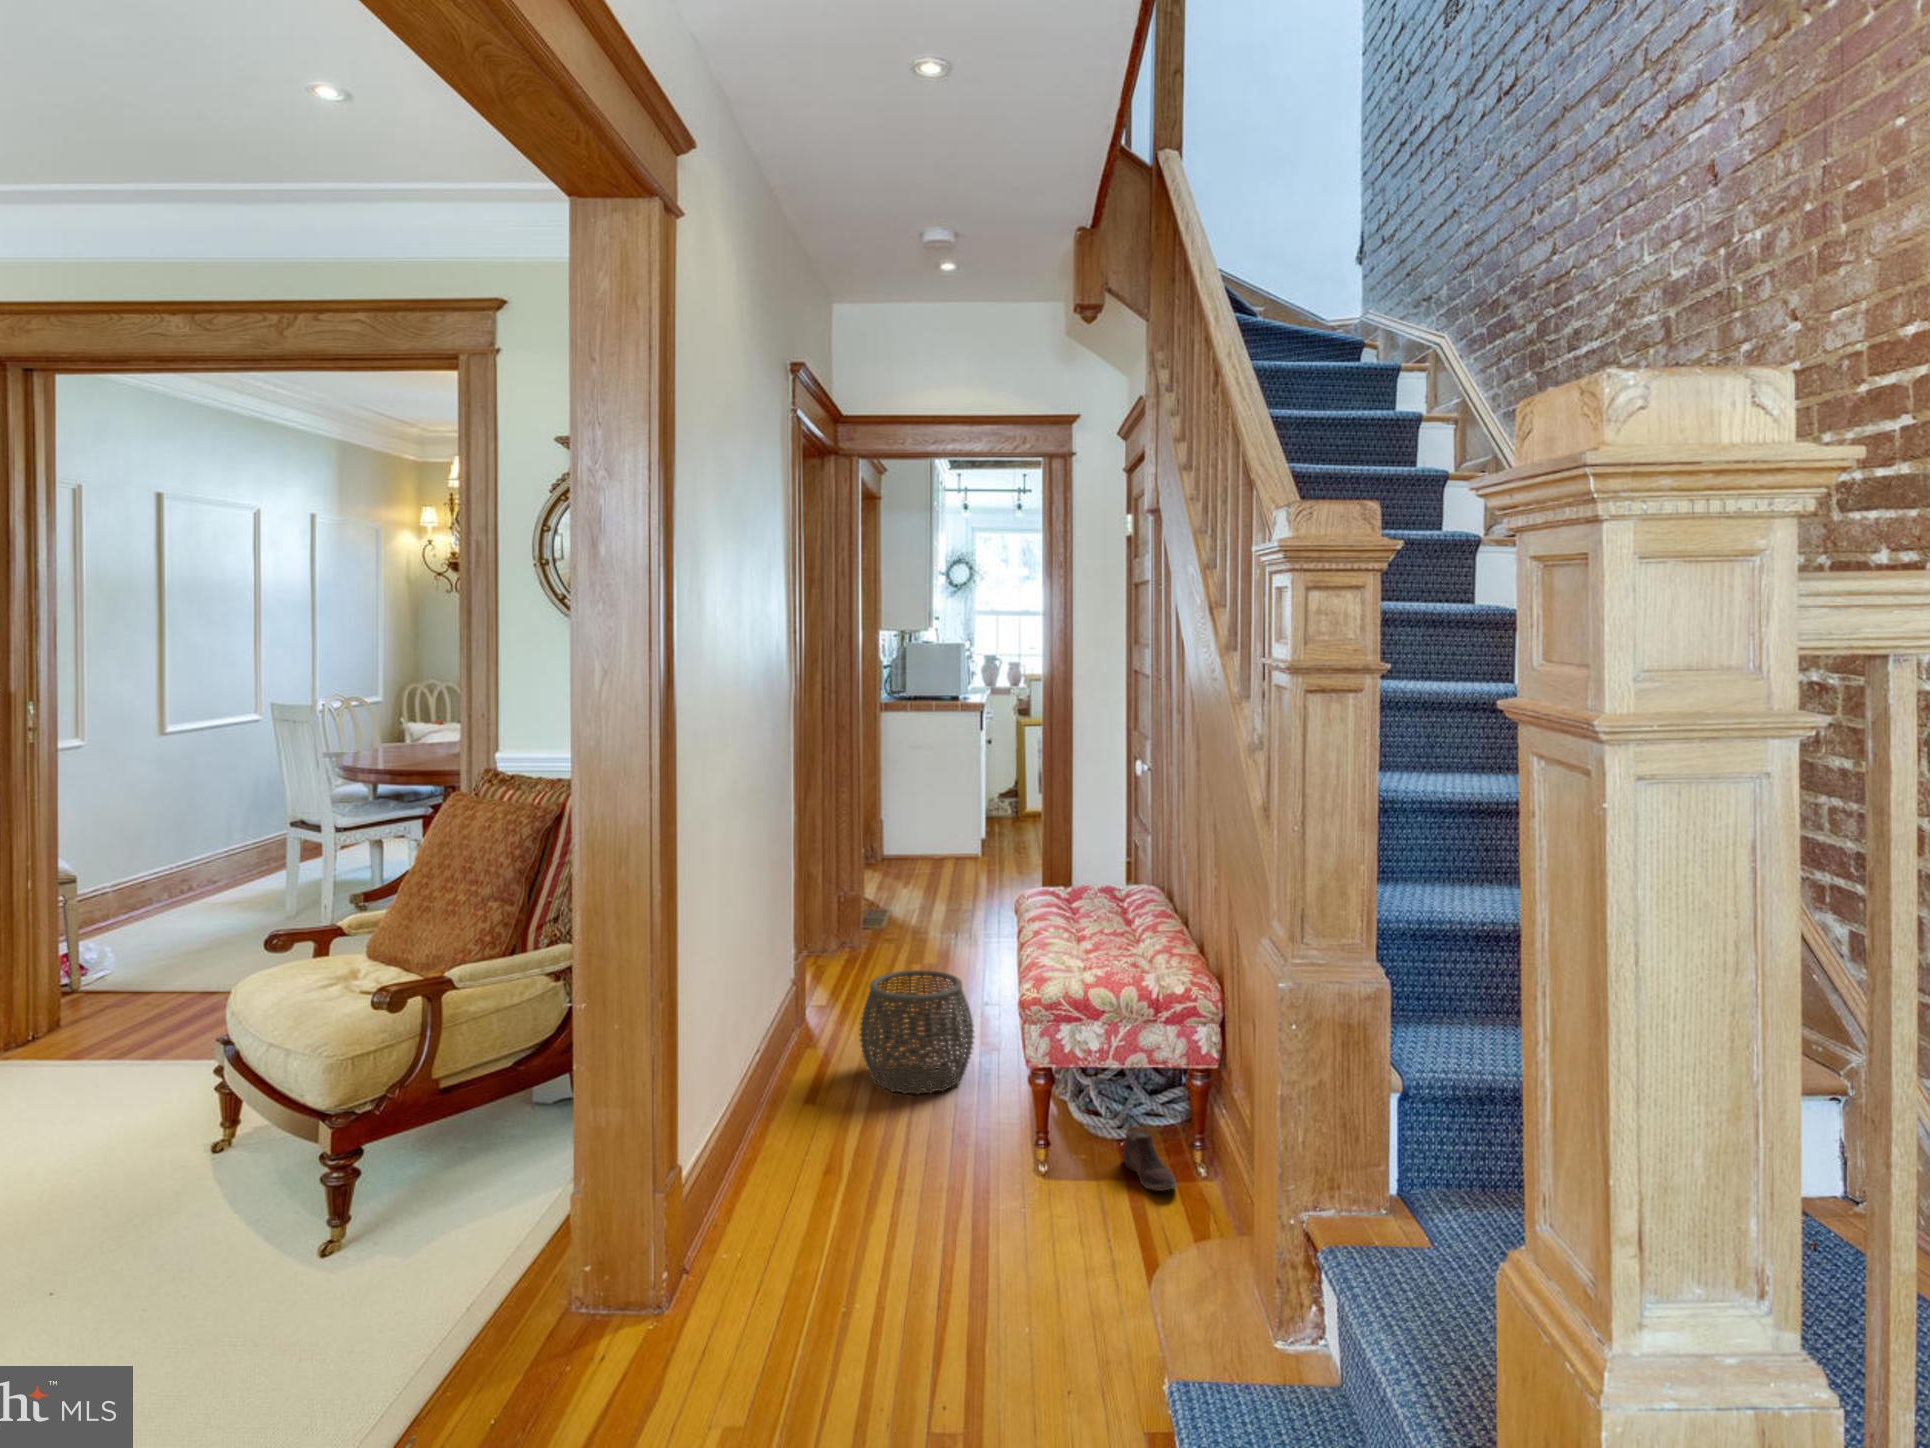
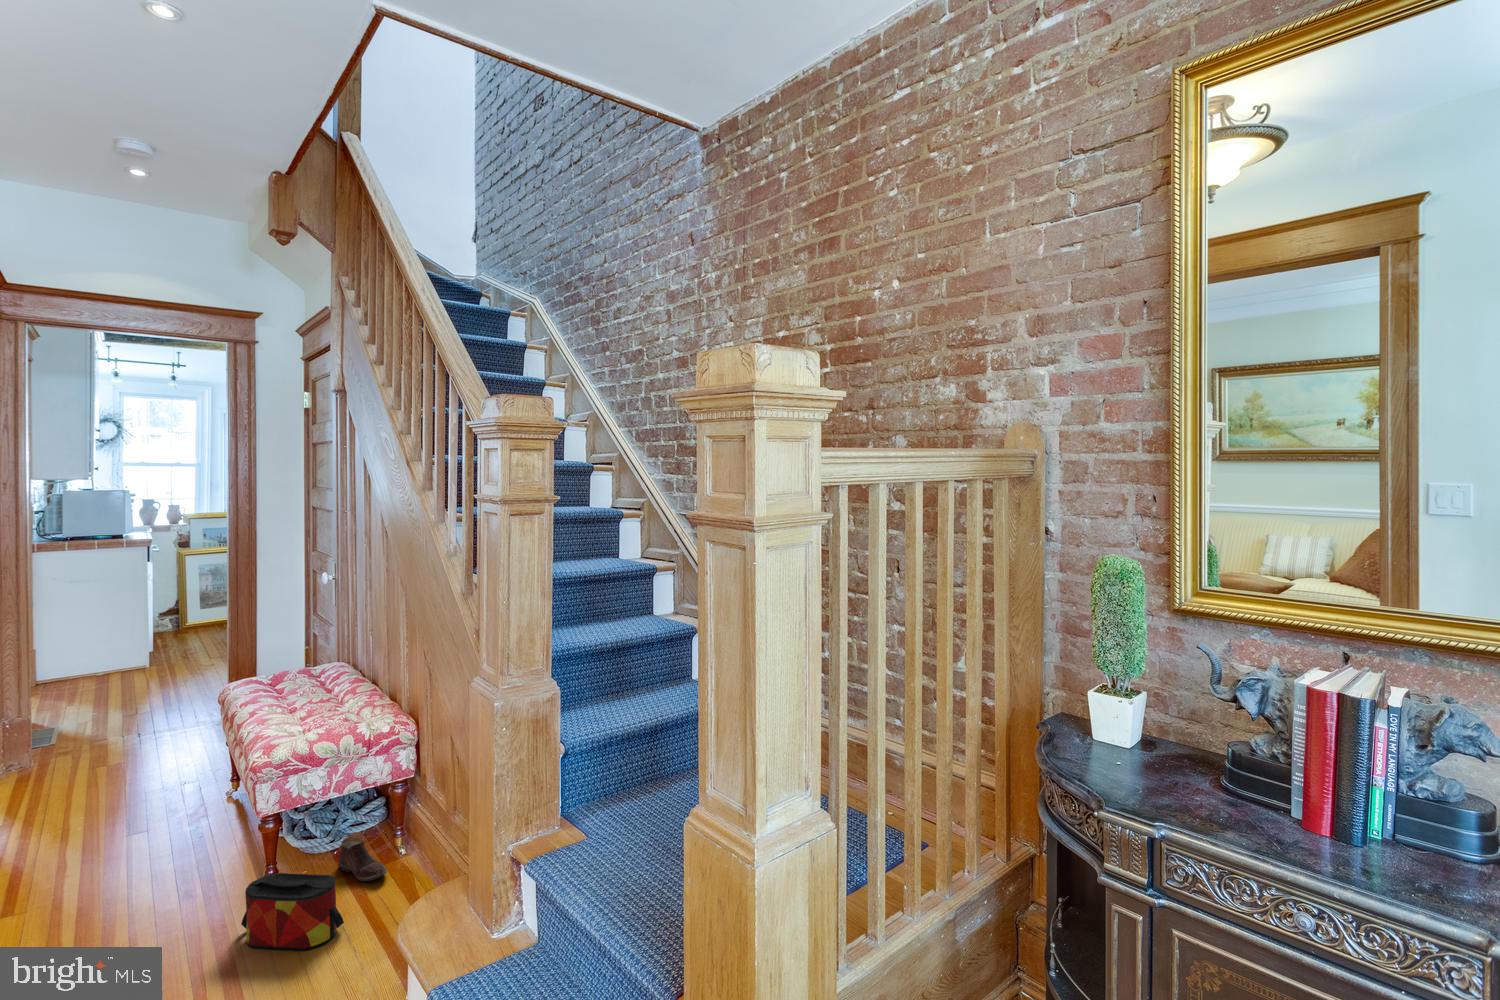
woven basket: present [860,970,975,1094] -> none [54,758,187,877]
bag: none [1008,1139,1115,1248] -> present [241,873,344,951]

